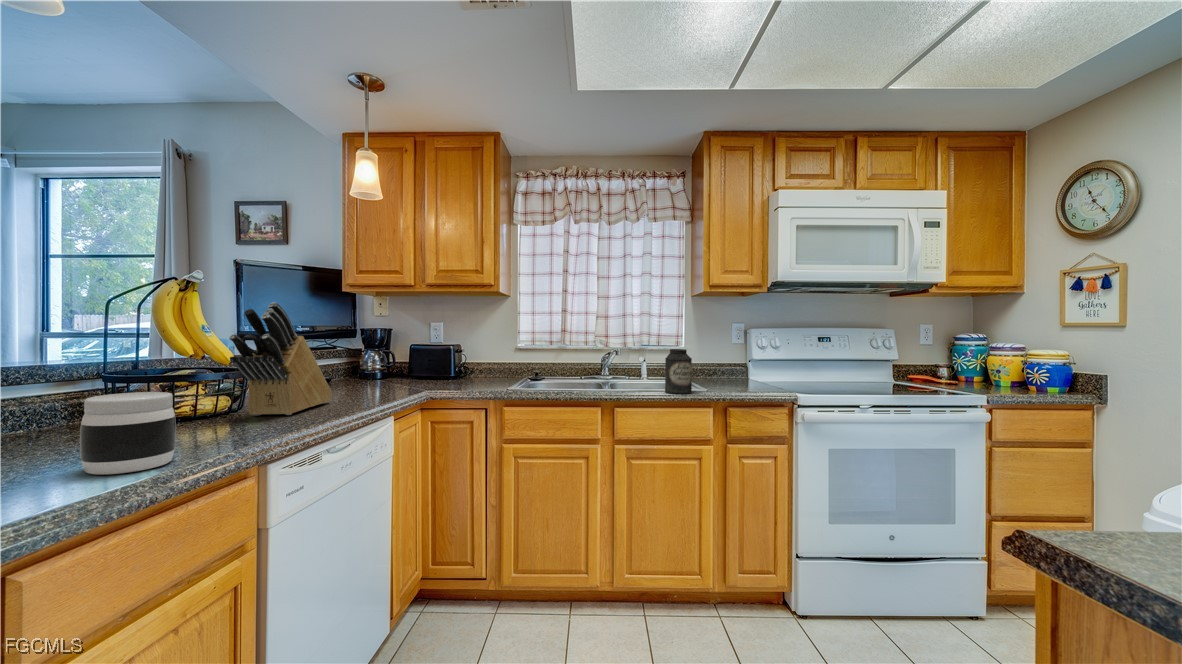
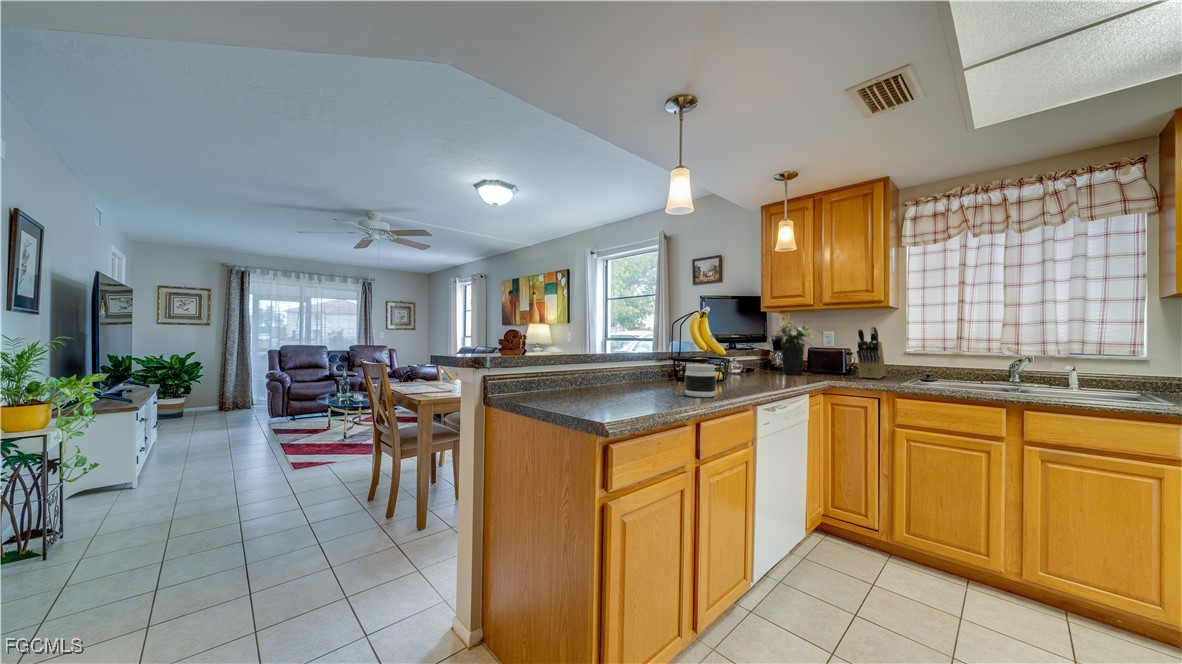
knife block: present [229,302,332,416] -> present [857,326,885,379]
flower arrangement: none [347,306,417,384] -> present [768,321,813,375]
canister: present [665,349,692,394] -> none [1098,357,1143,405]

